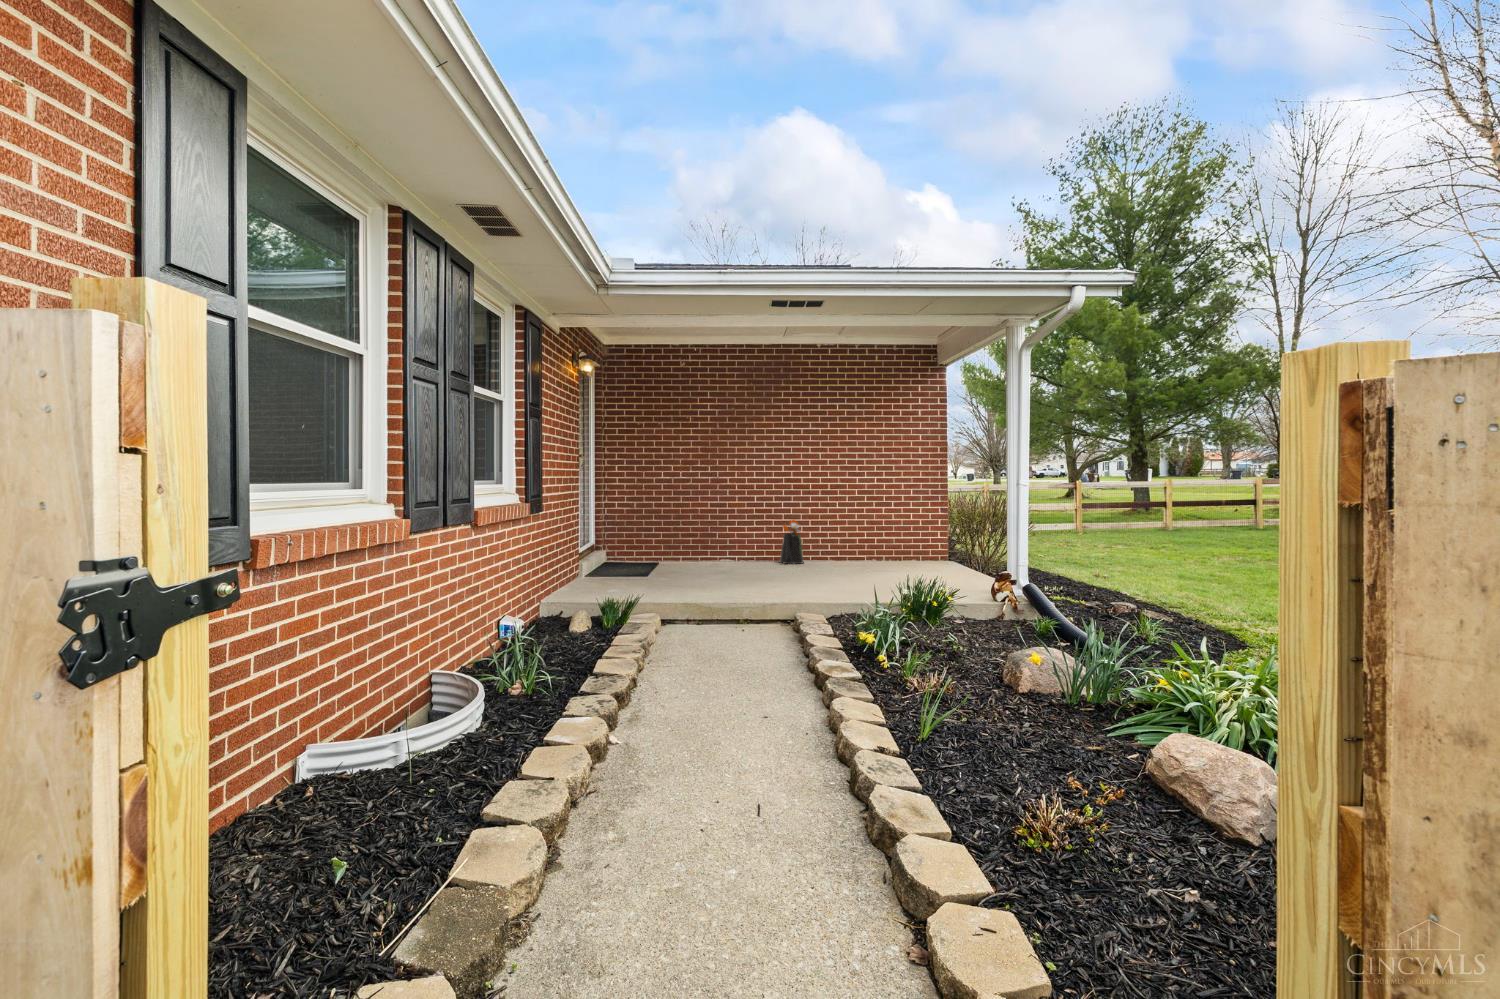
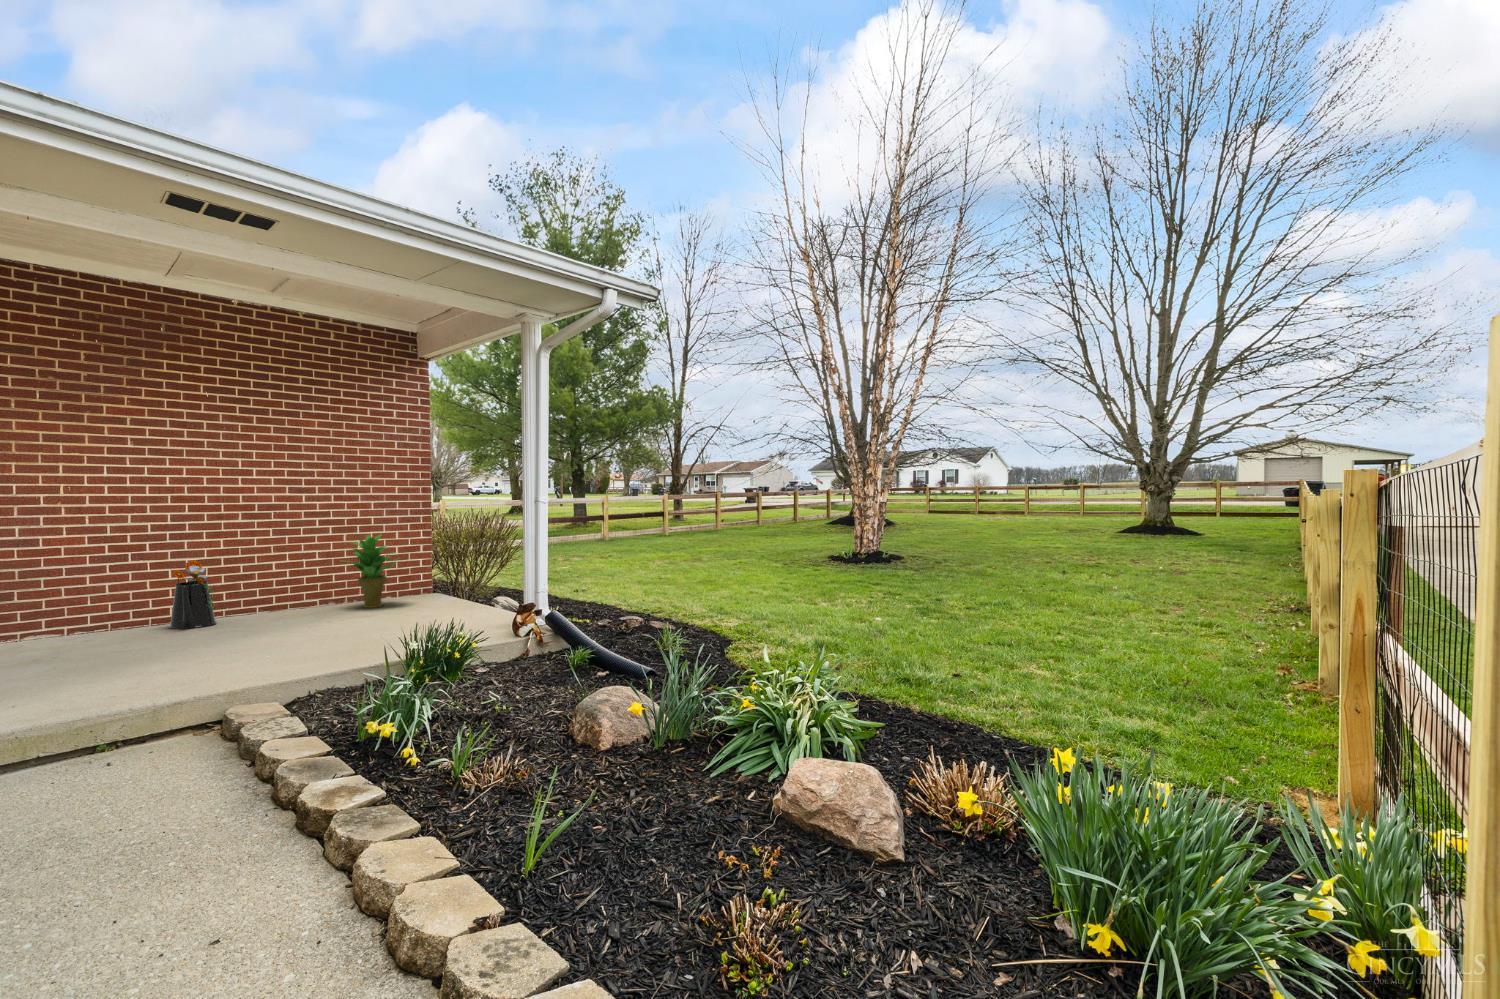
potted plant: none [880,510,925,567] -> present [350,534,394,608]

